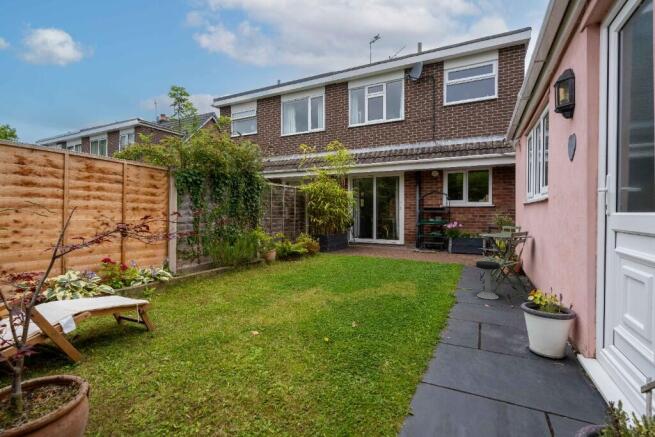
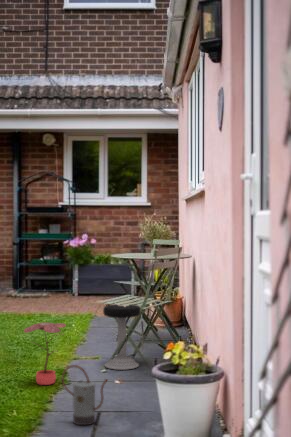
potted plant: none [431,269,455,304] -> present [24,323,66,385]
watering can: none [458,297,489,333] -> present [62,365,107,425]

